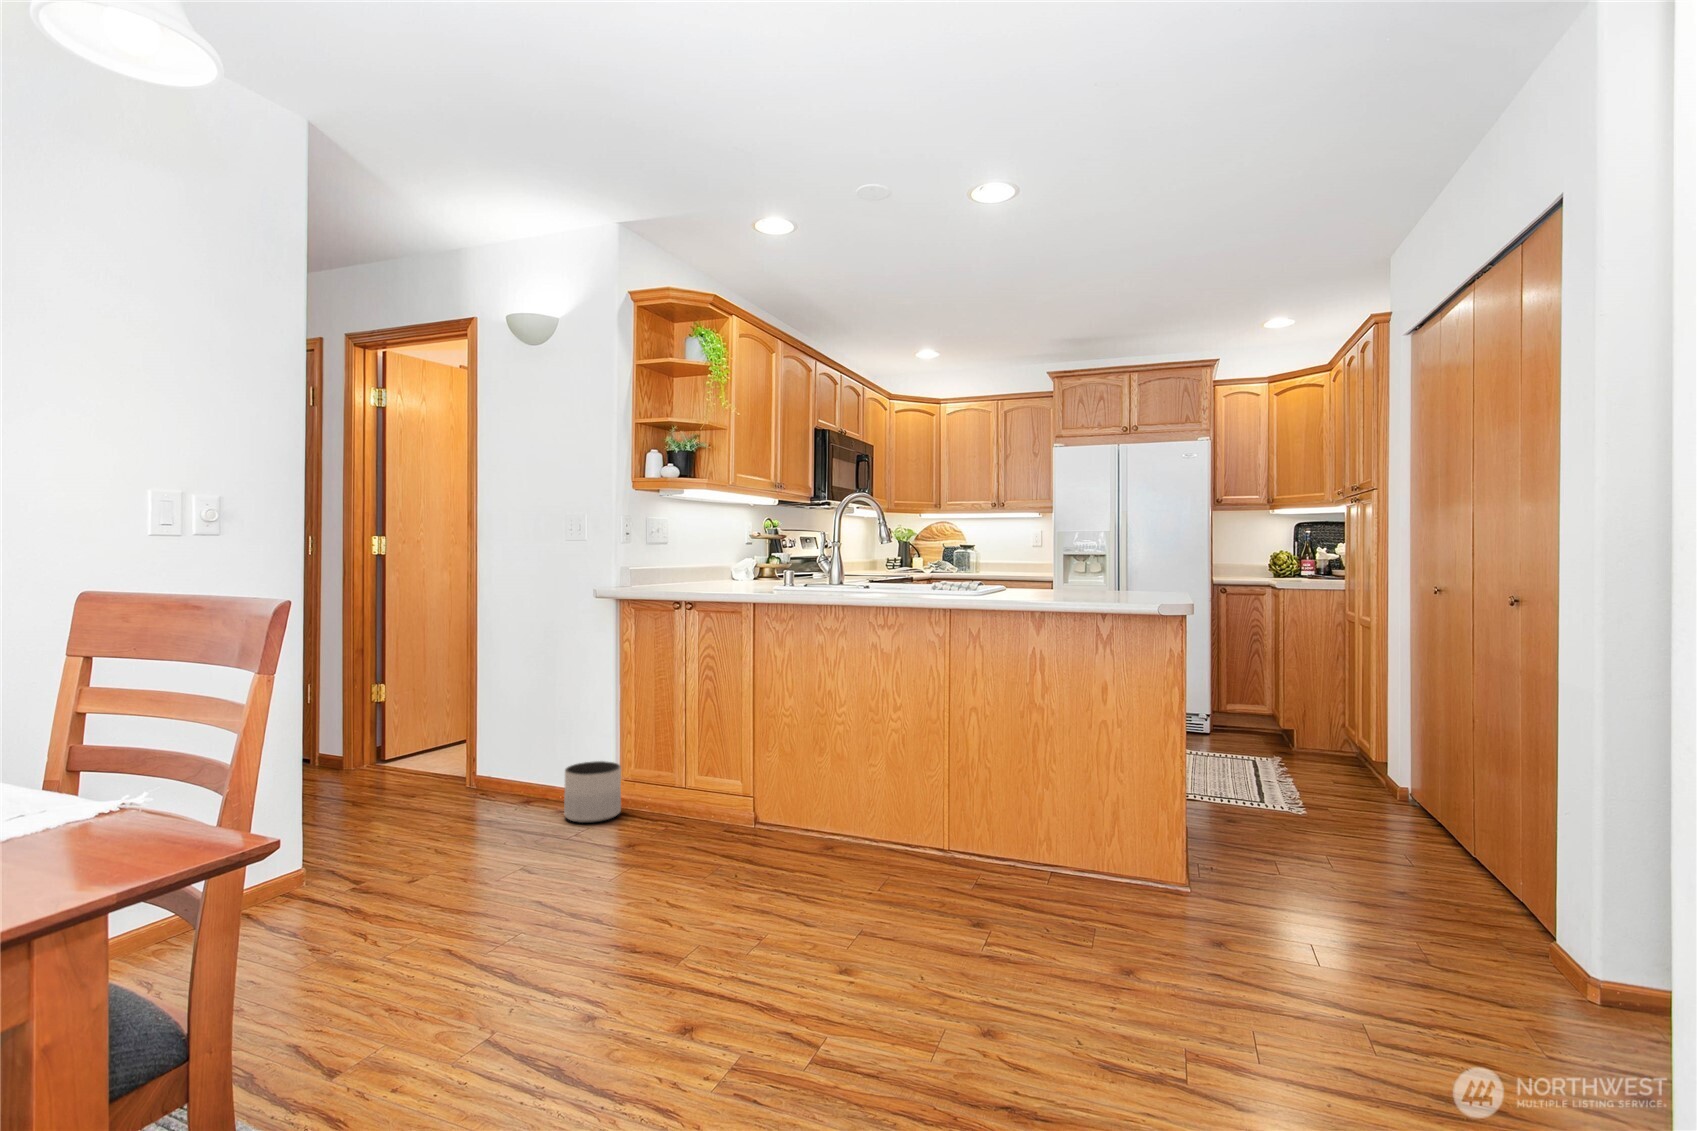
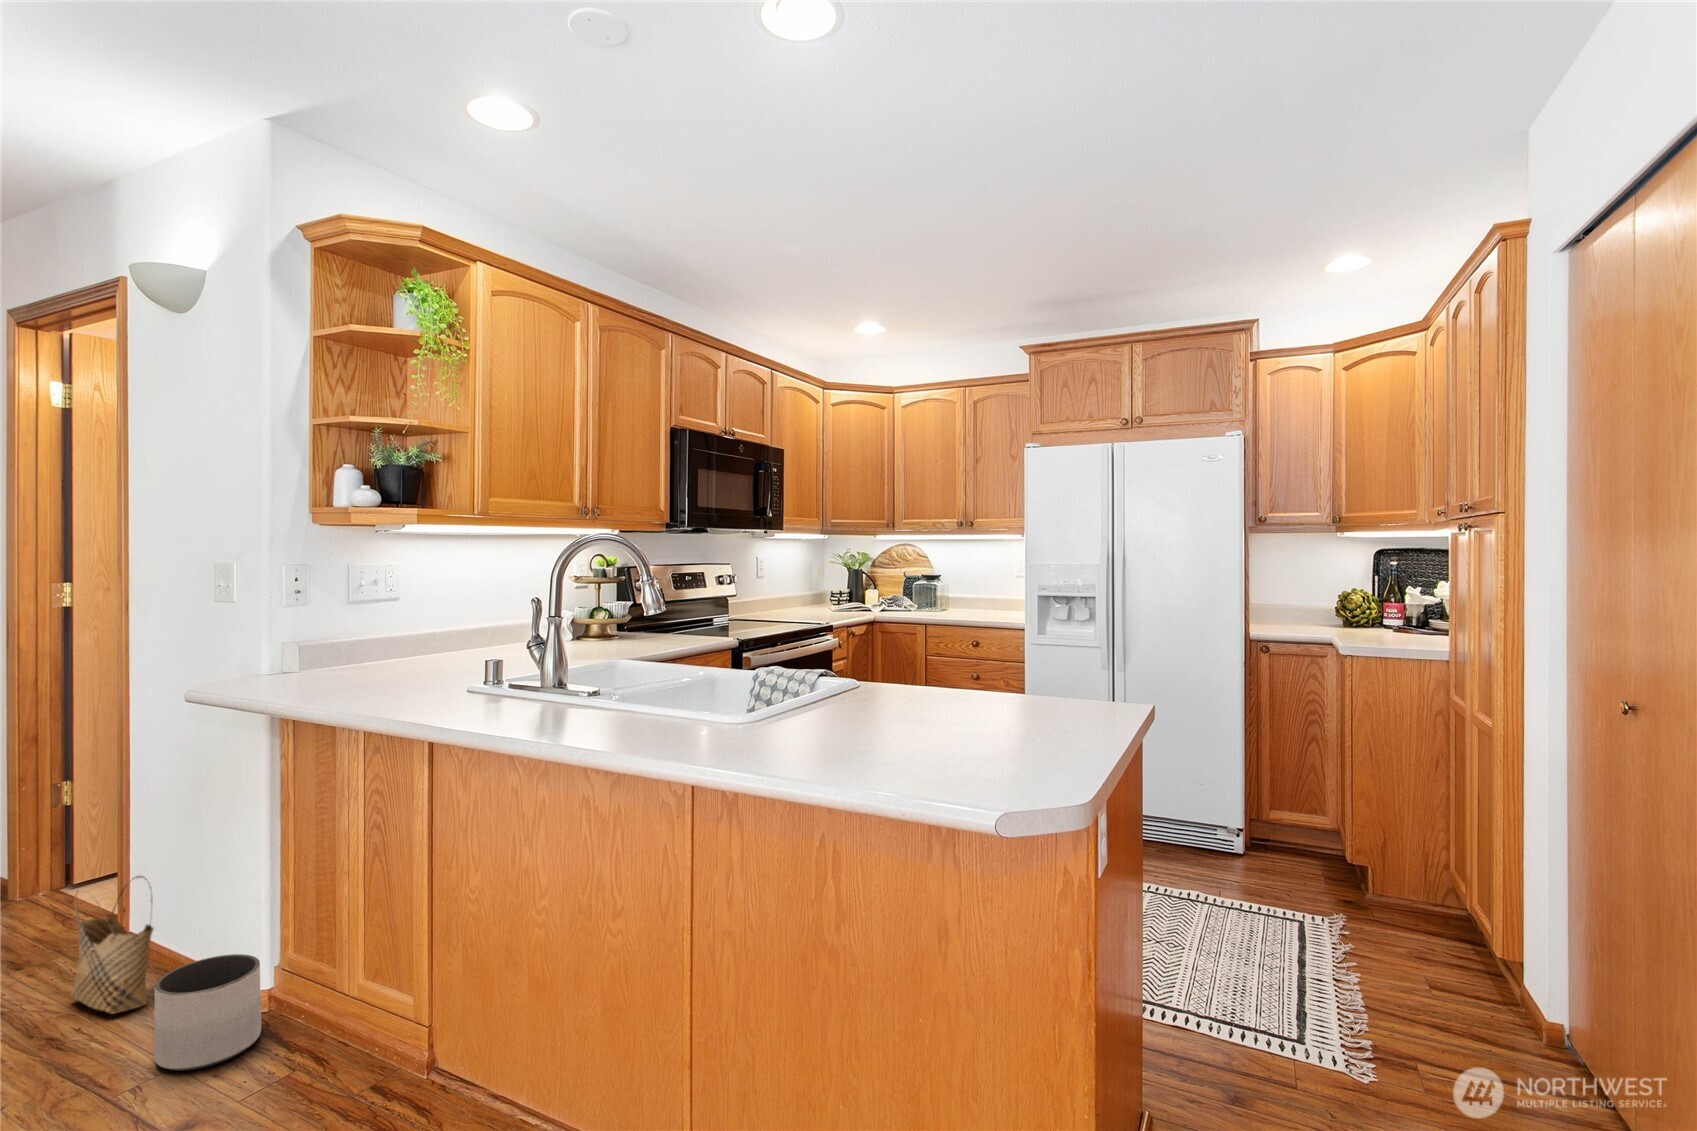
woven basket: none [472,720,529,803] -> present [71,876,153,1014]

